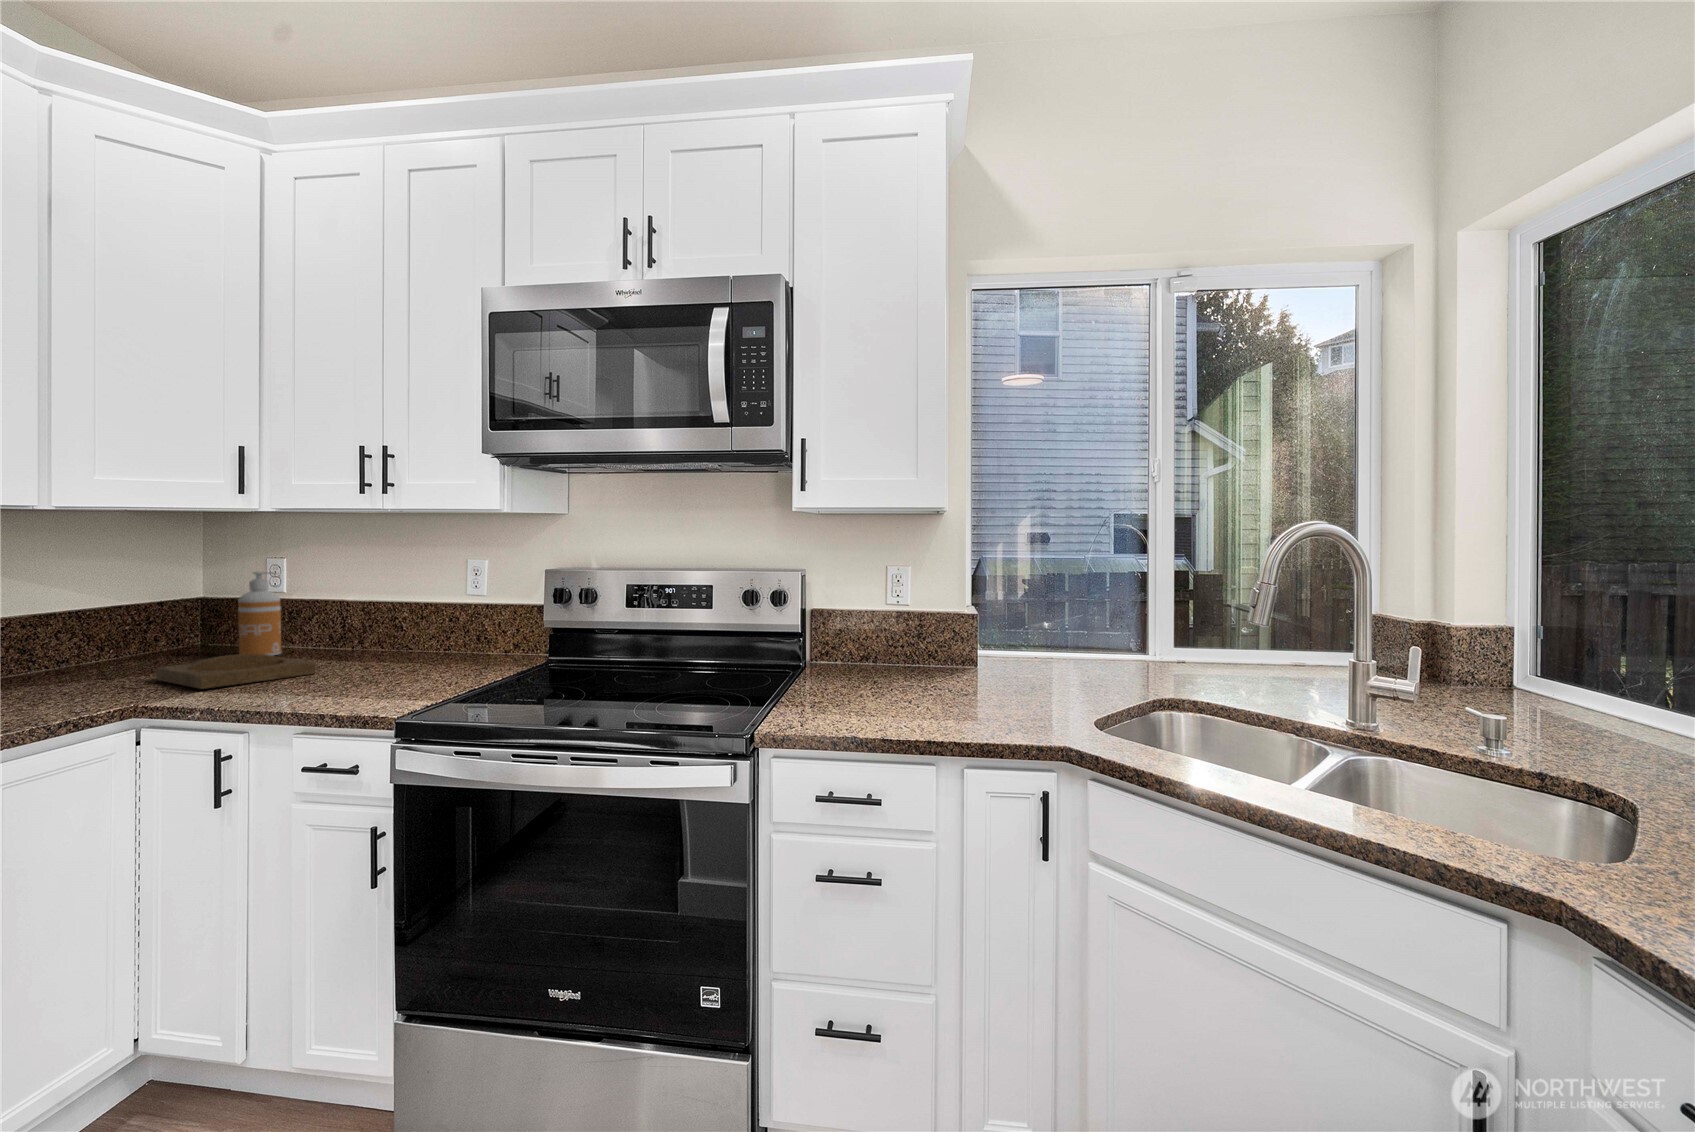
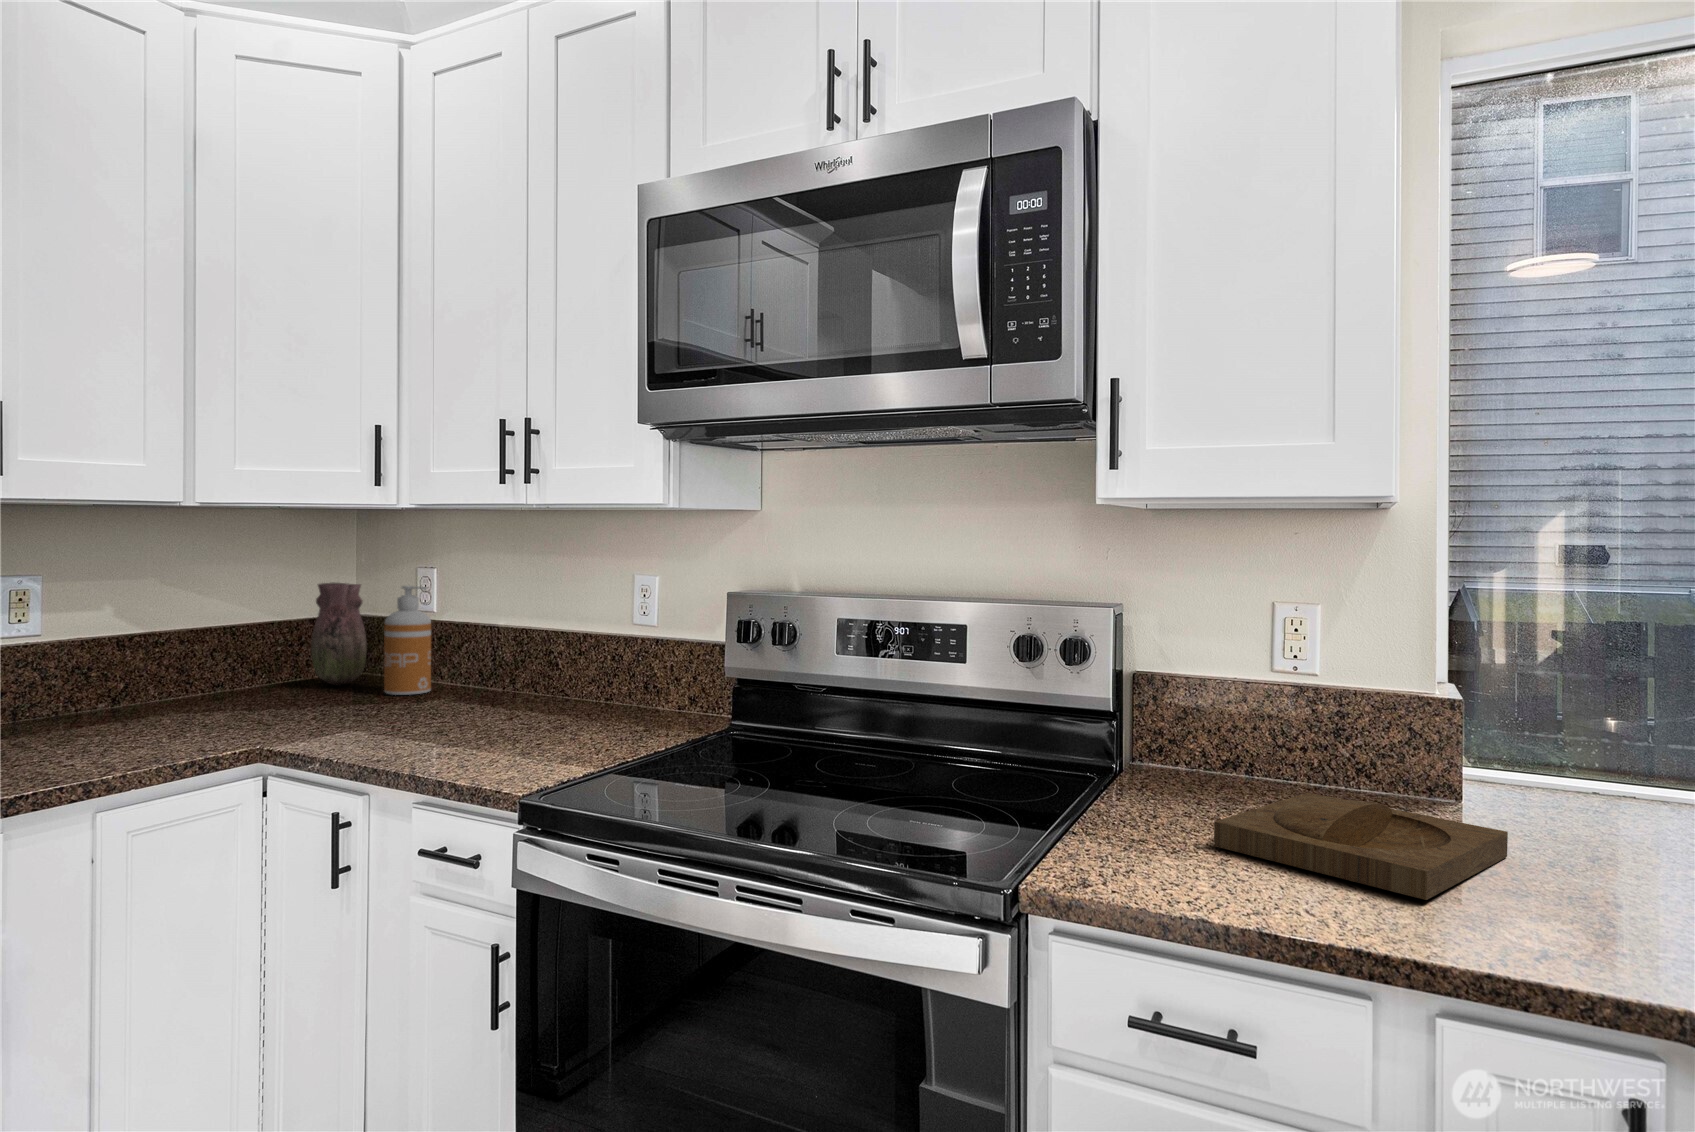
vase: none [162,571,214,654] -> present [311,583,367,685]
tray: present [156,654,315,689] -> present [1214,793,1508,900]

